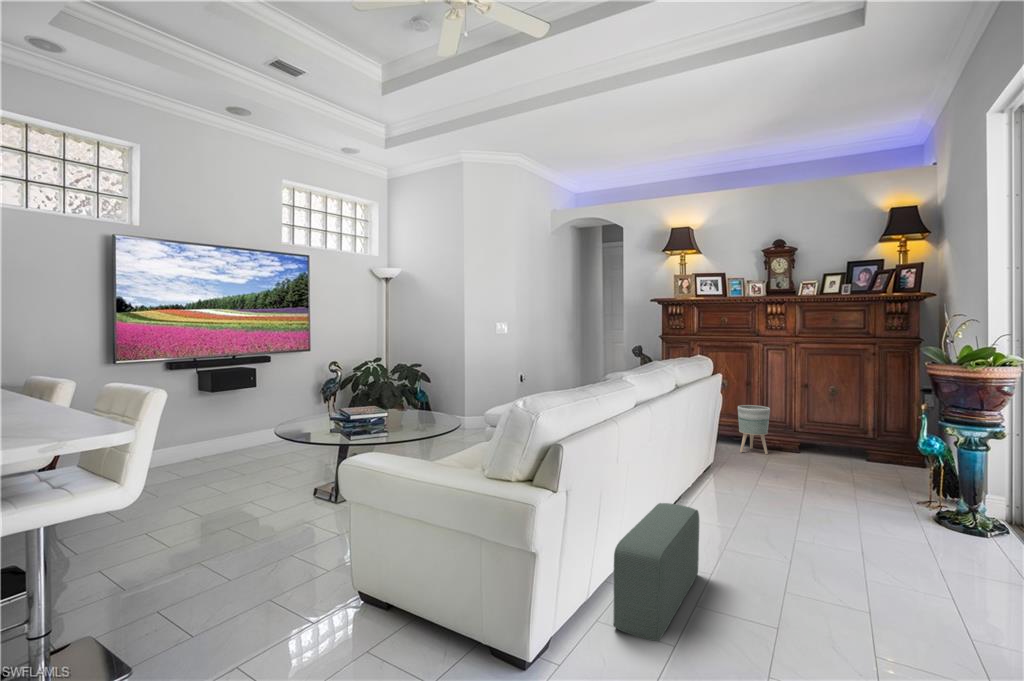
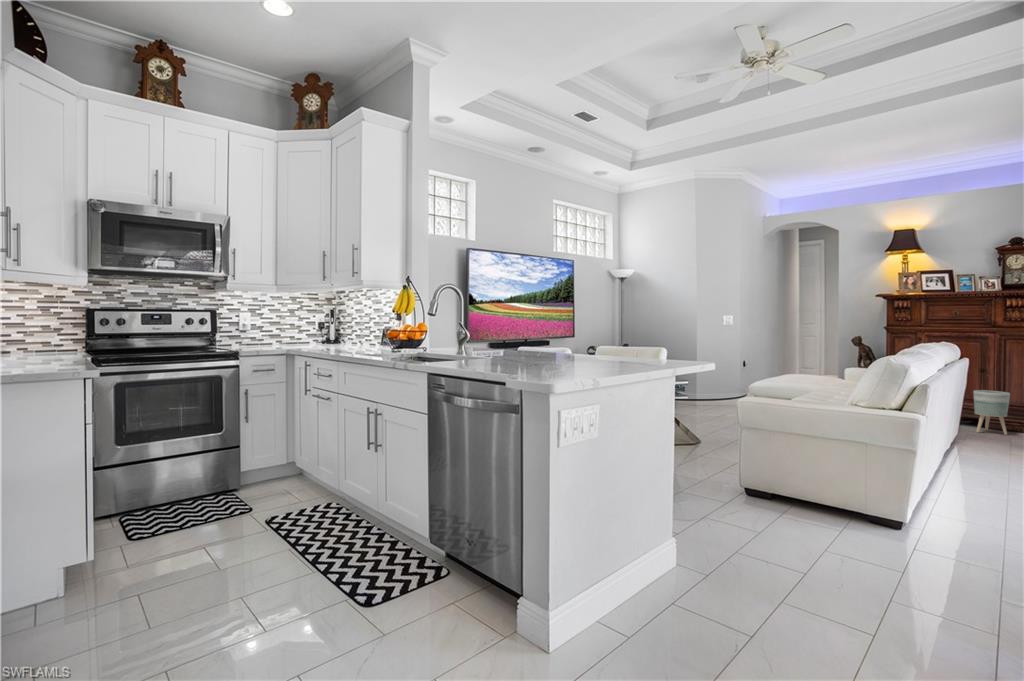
pouf: present [614,503,699,641] -> none [945,445,998,527]

